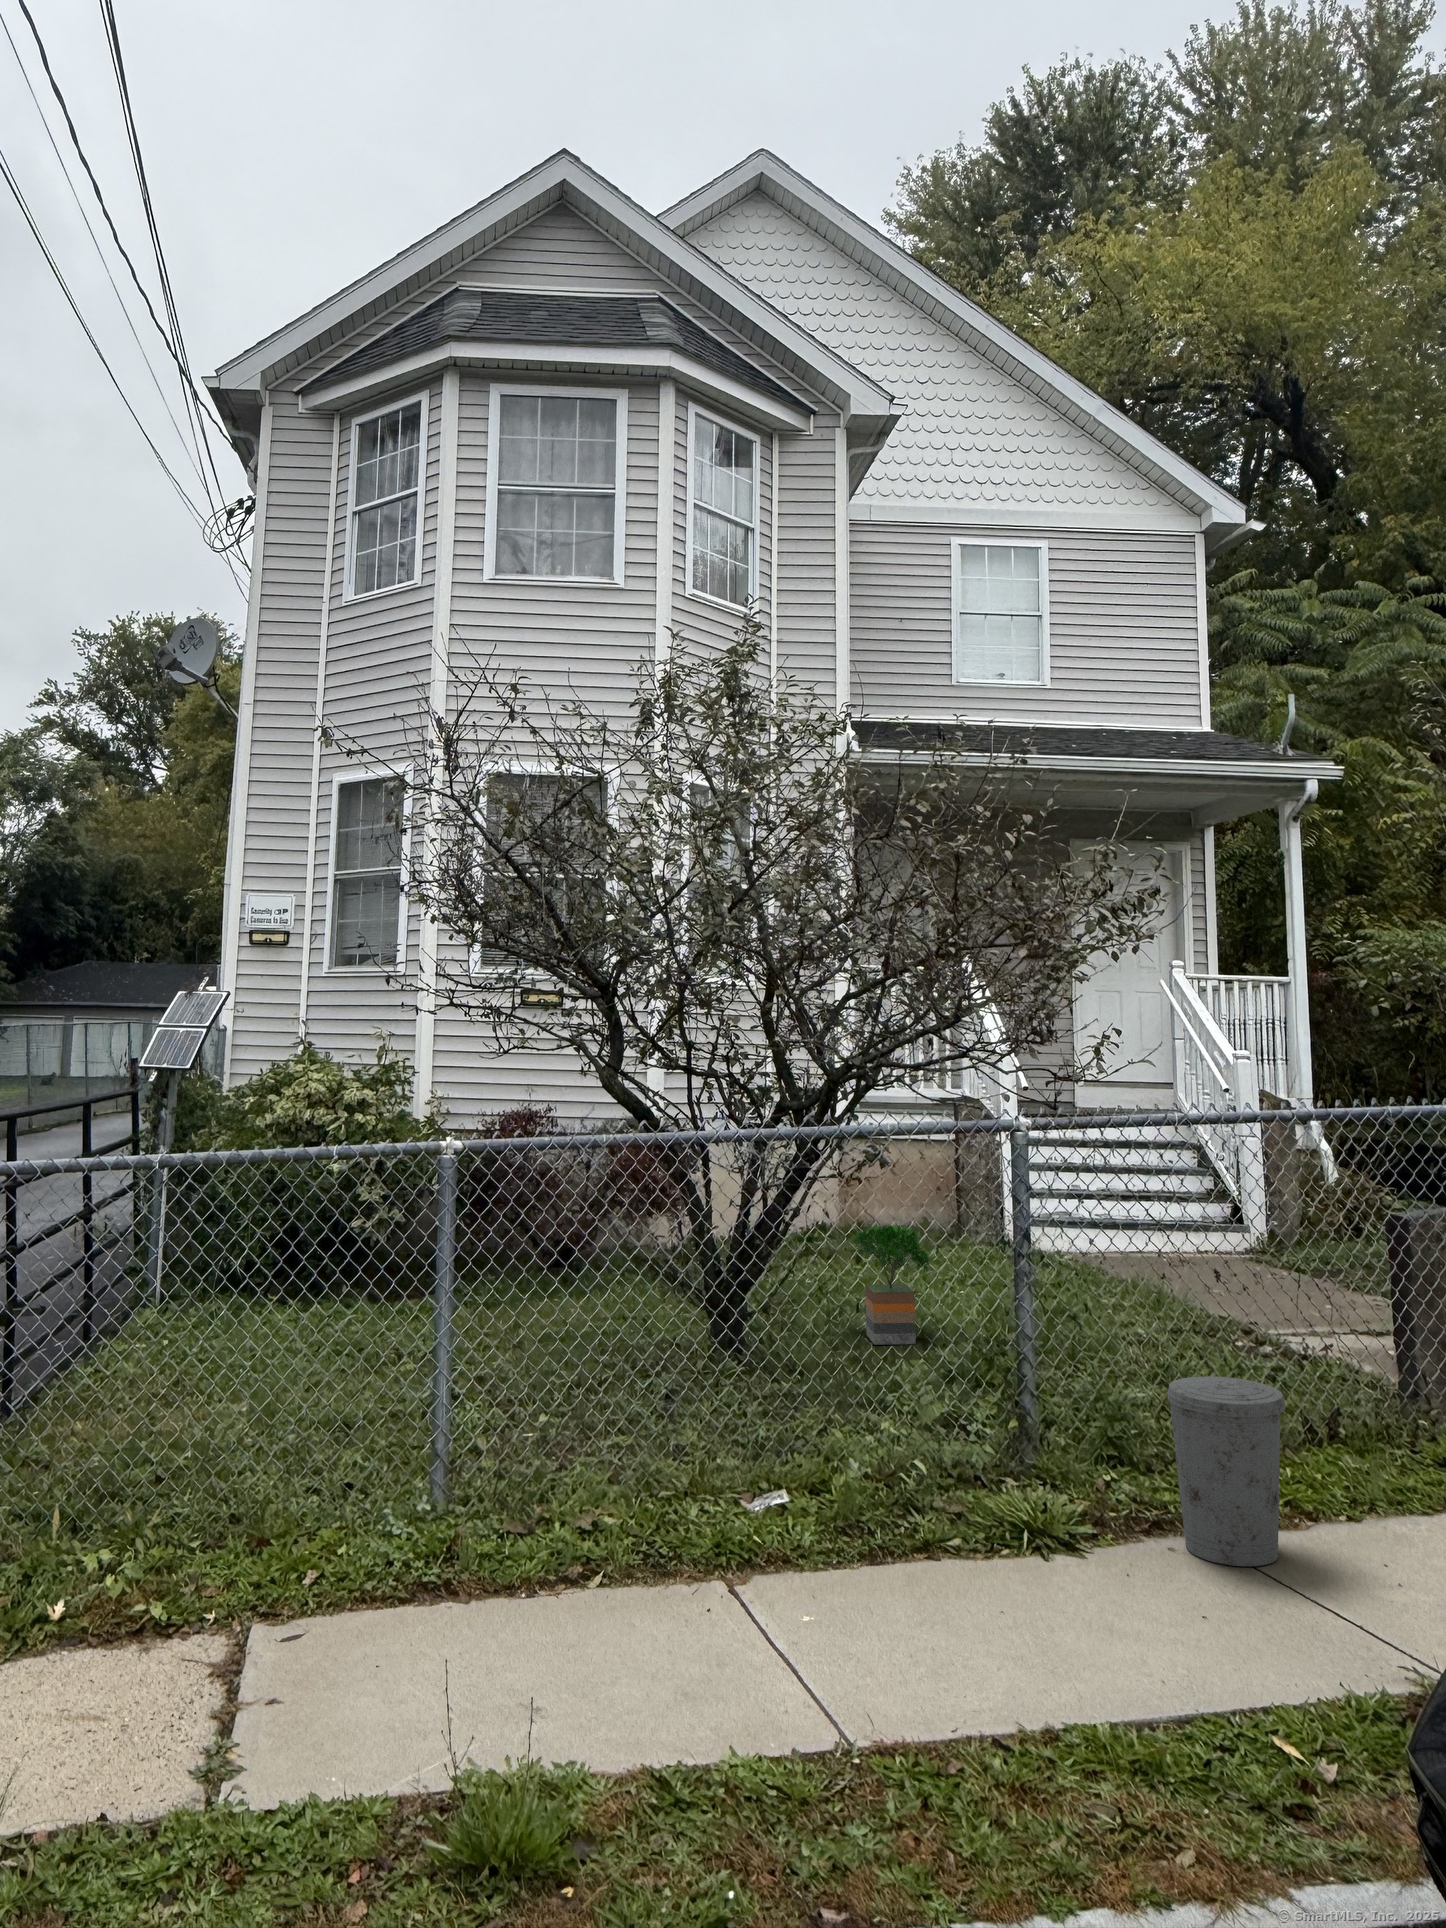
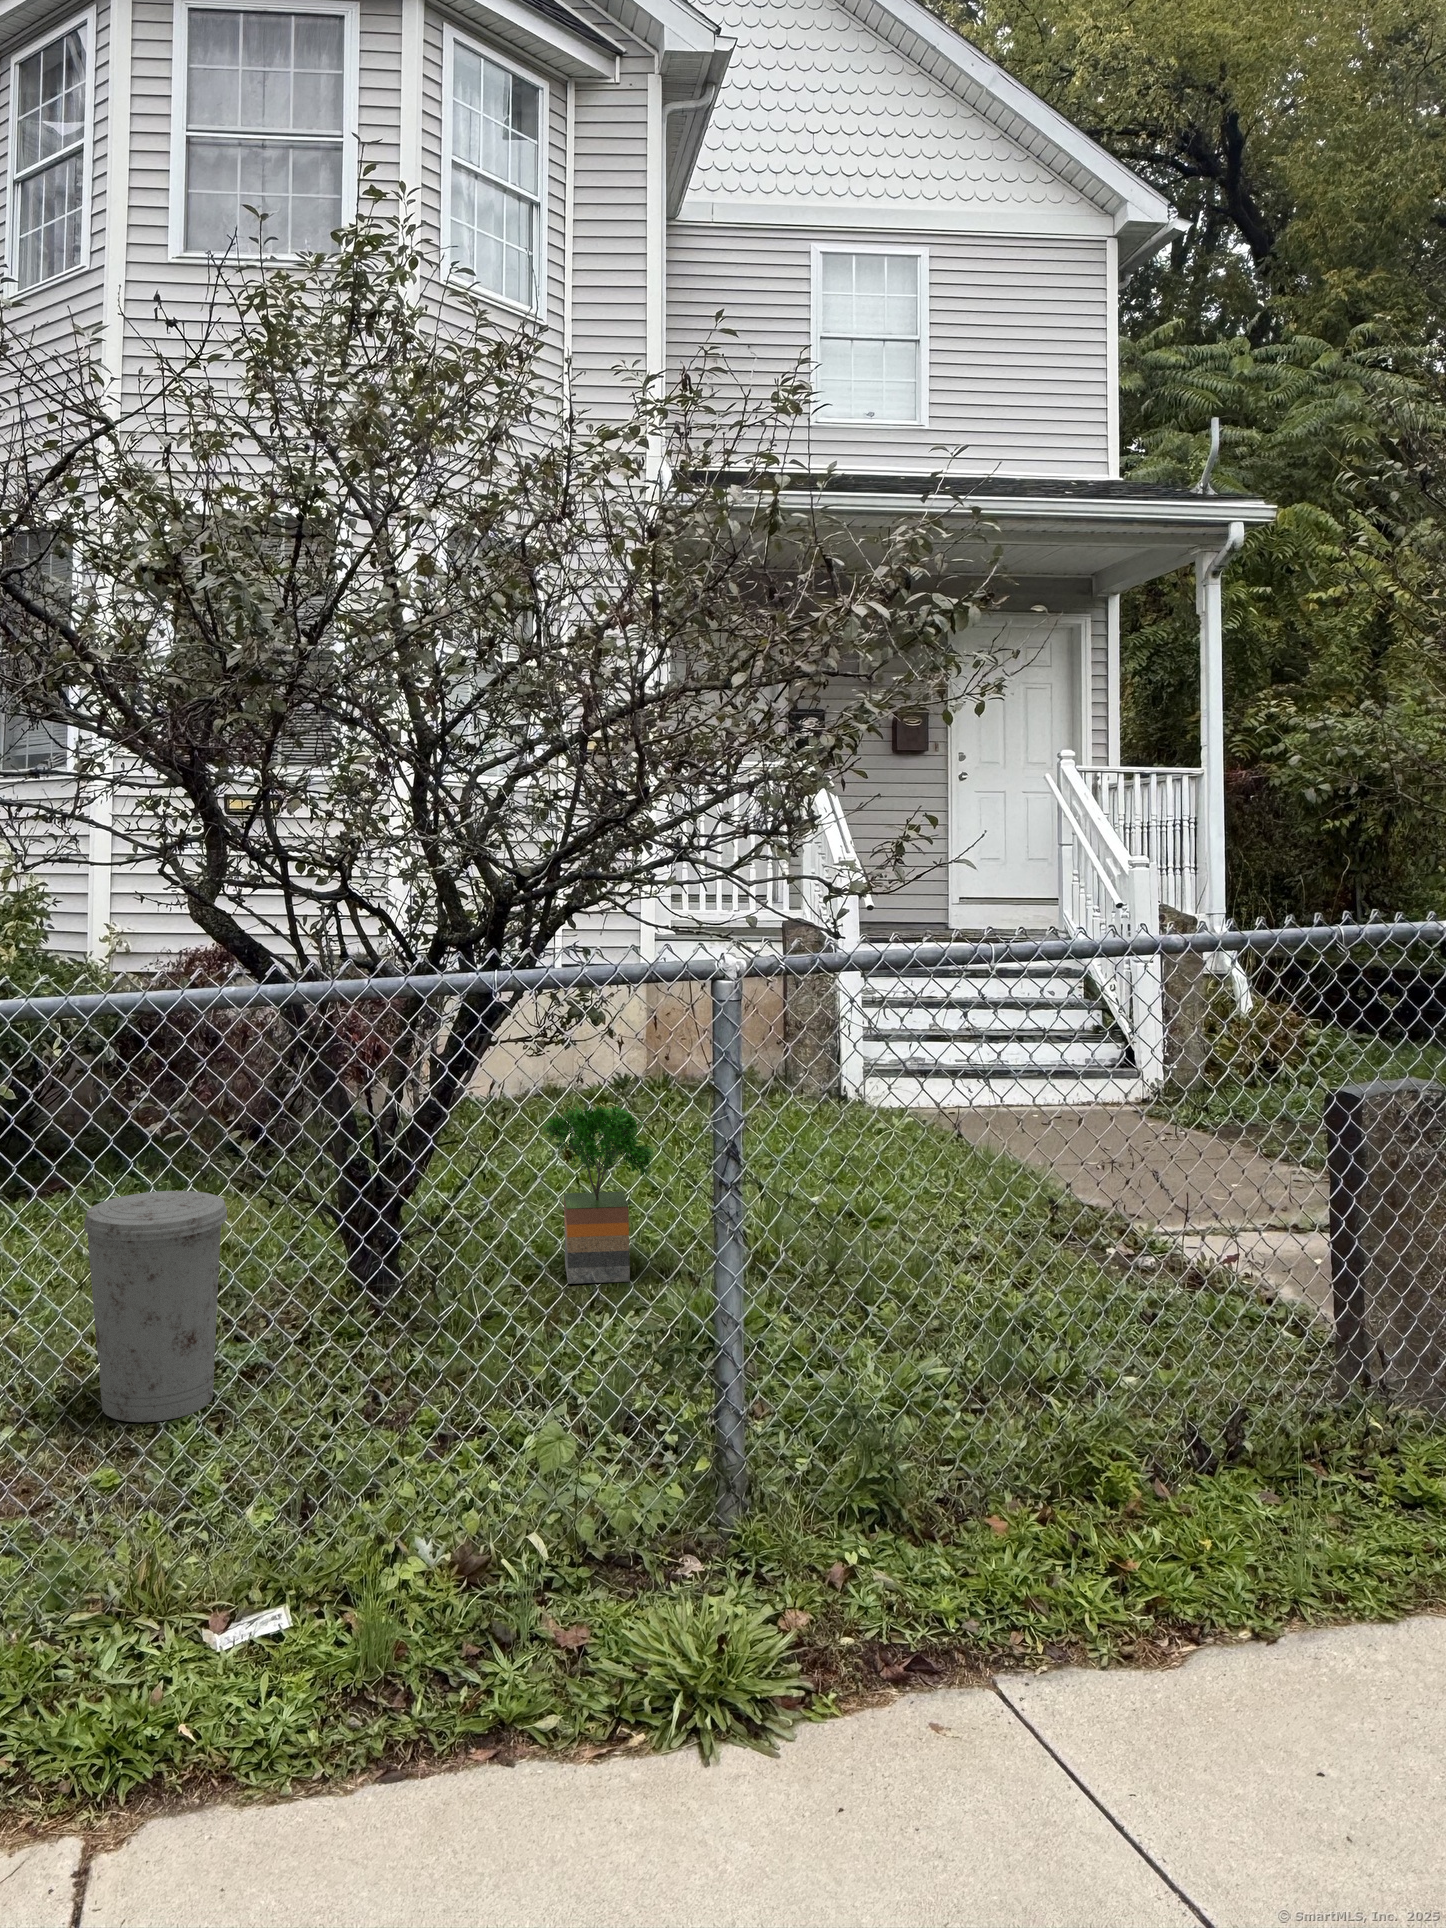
trash can: present [1168,1376,1286,1566] -> present [84,1191,227,1422]

